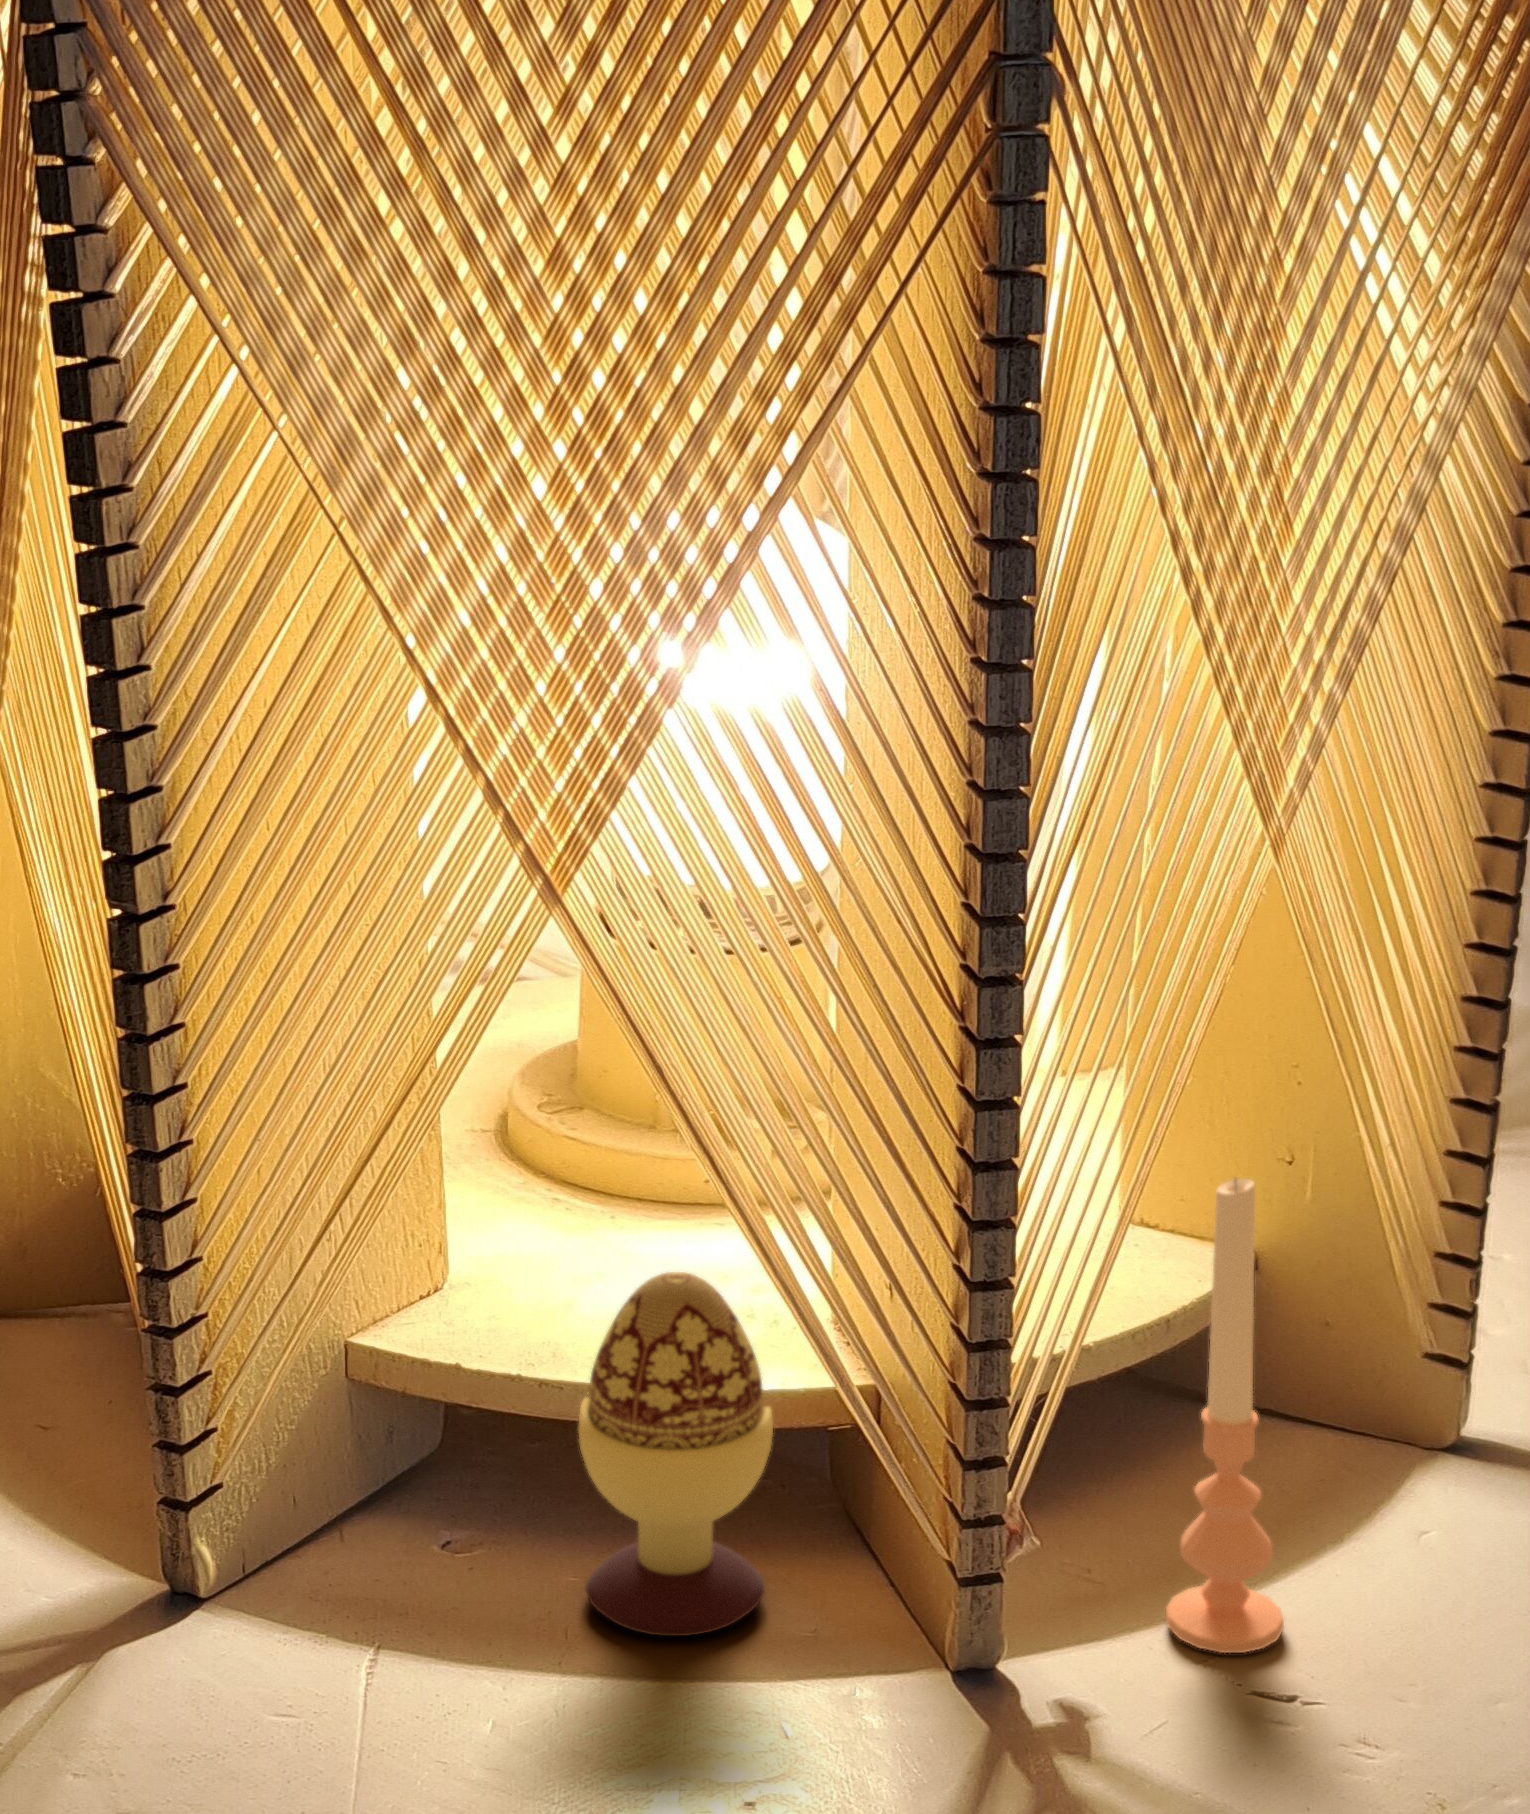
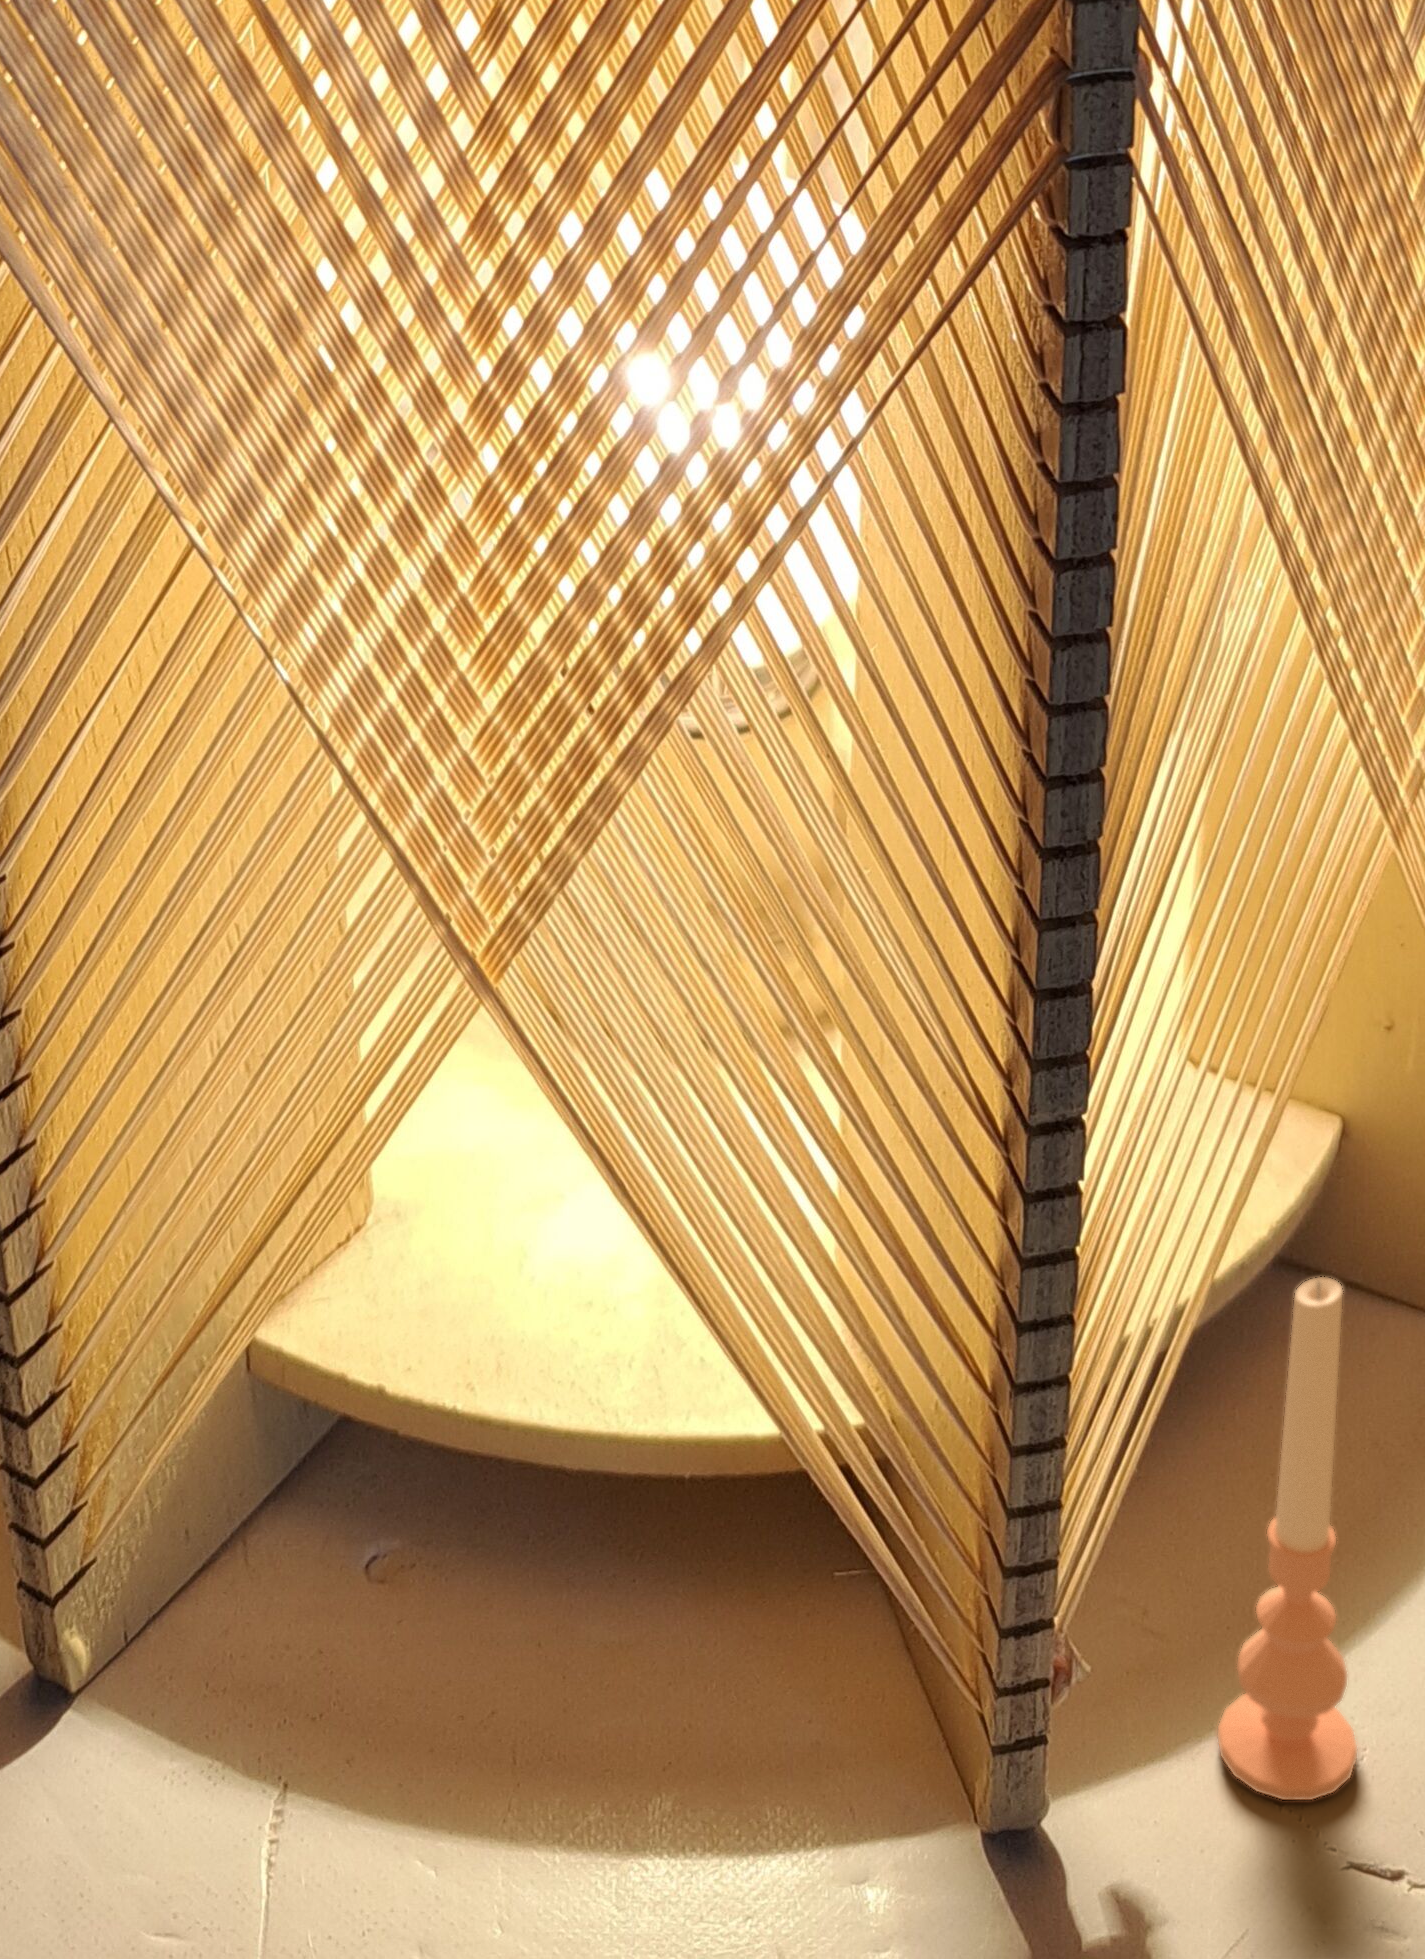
decorative egg: present [578,1272,773,1636] -> none [523,1357,754,1776]

